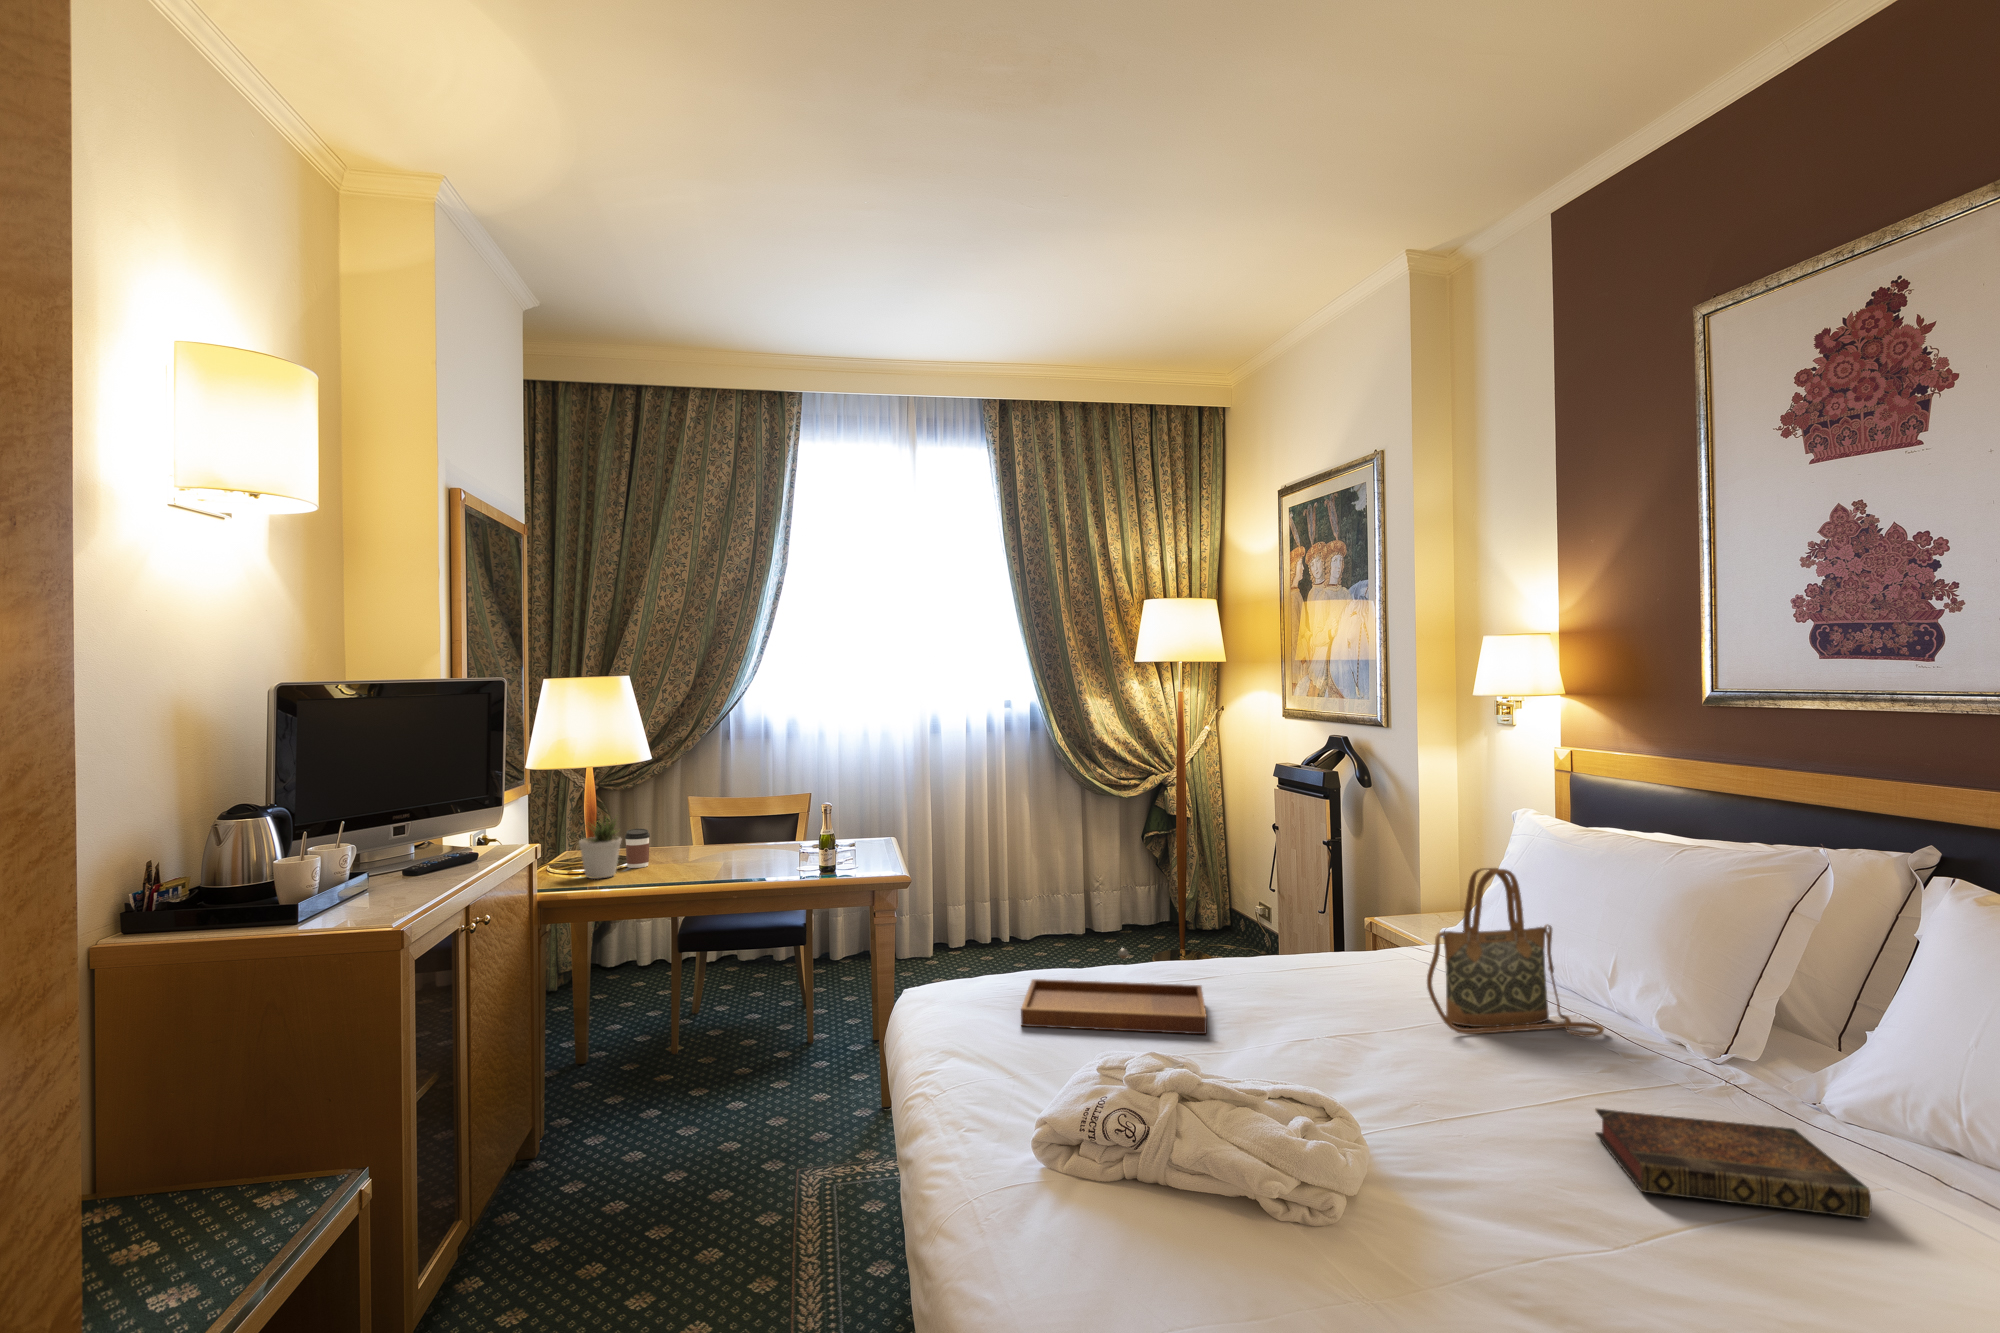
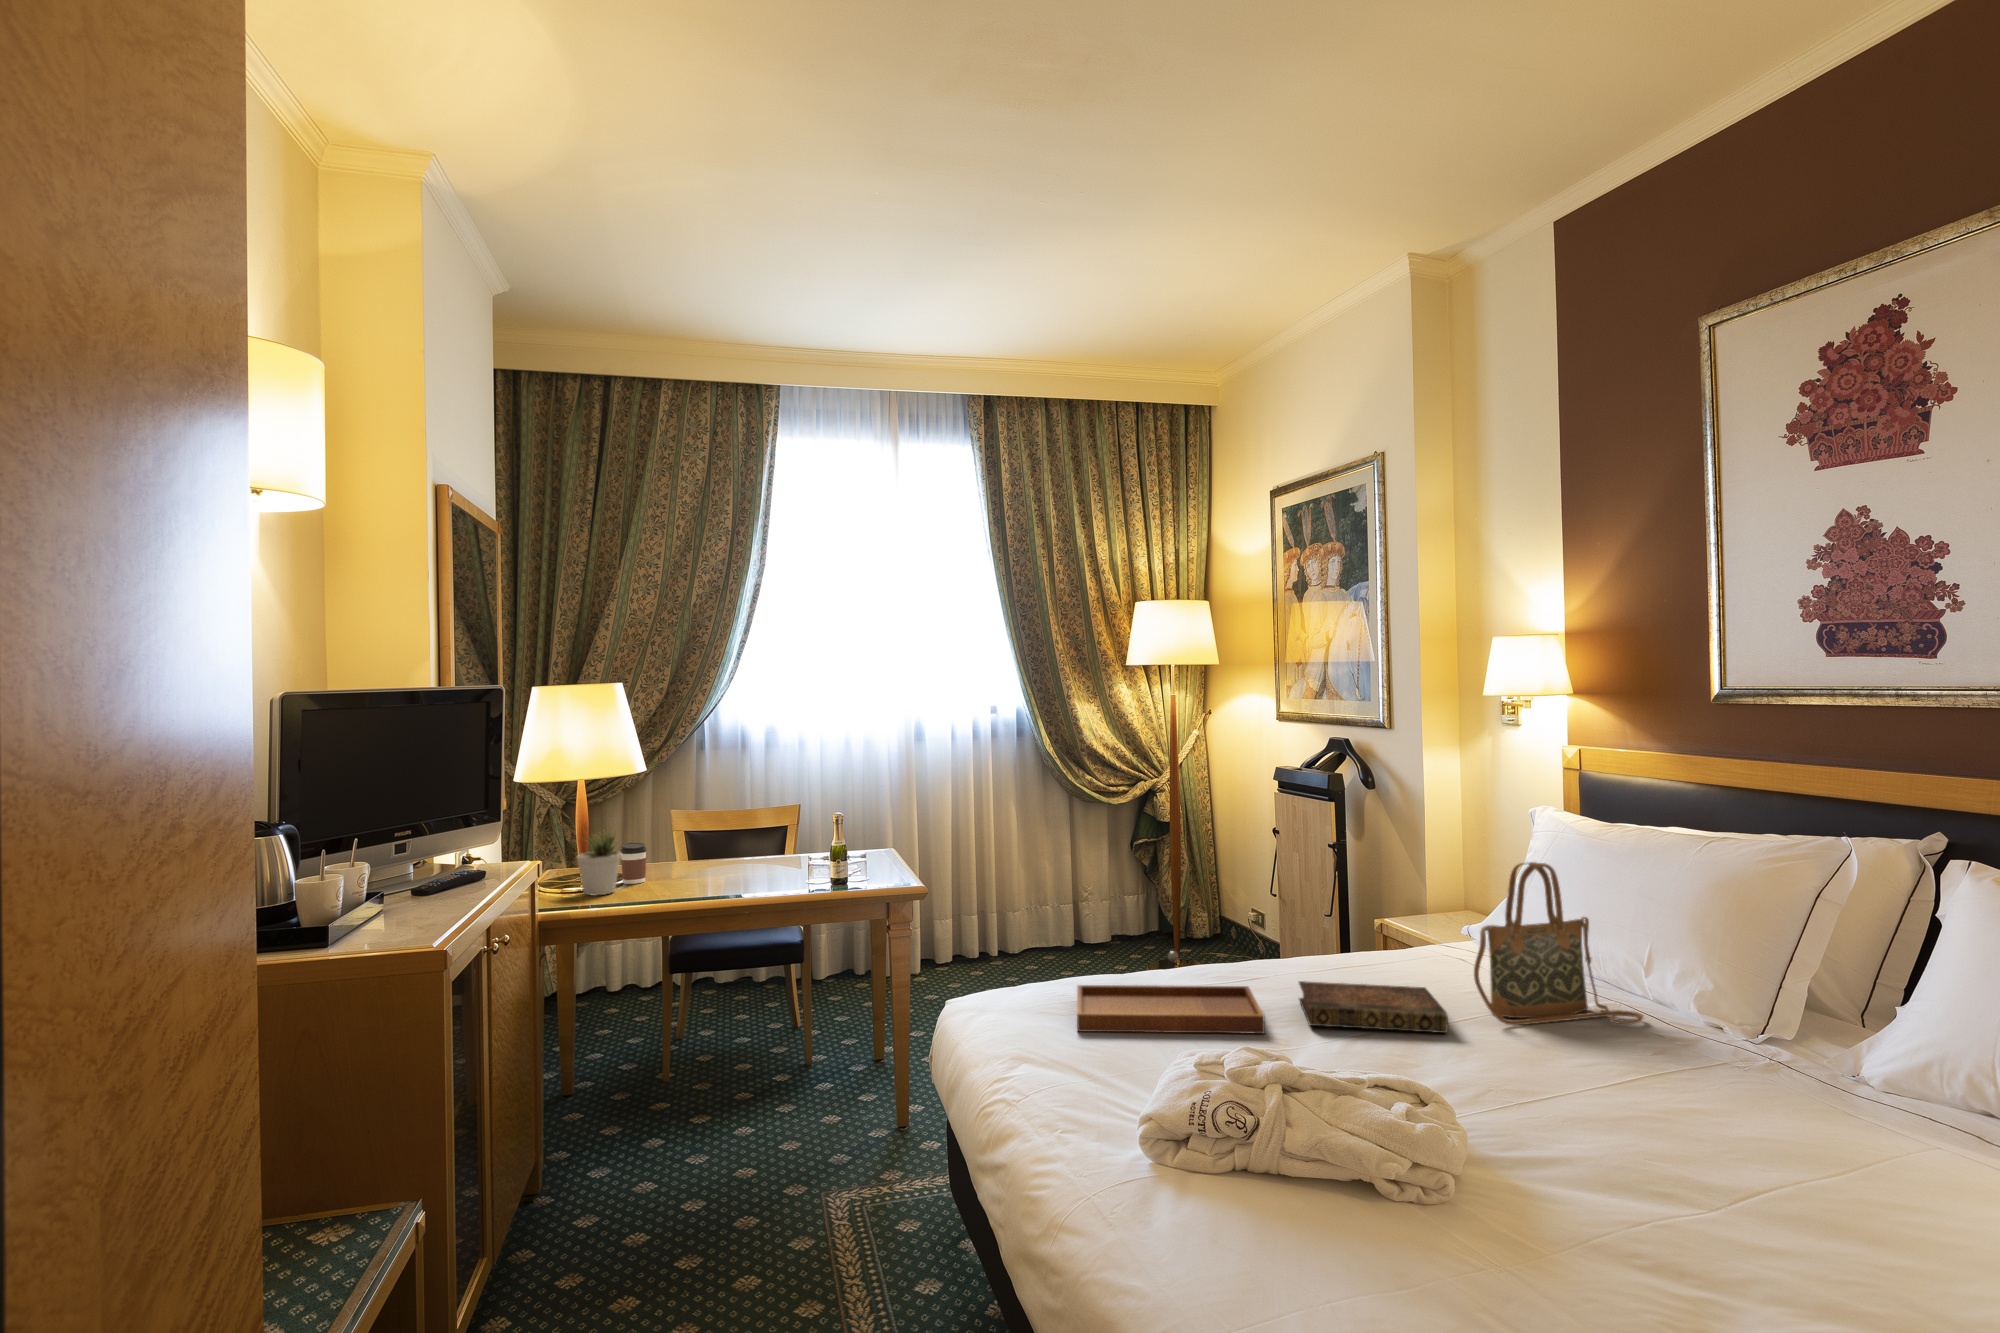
book: present [1595,1109,1871,1219] -> present [1299,981,1448,1033]

